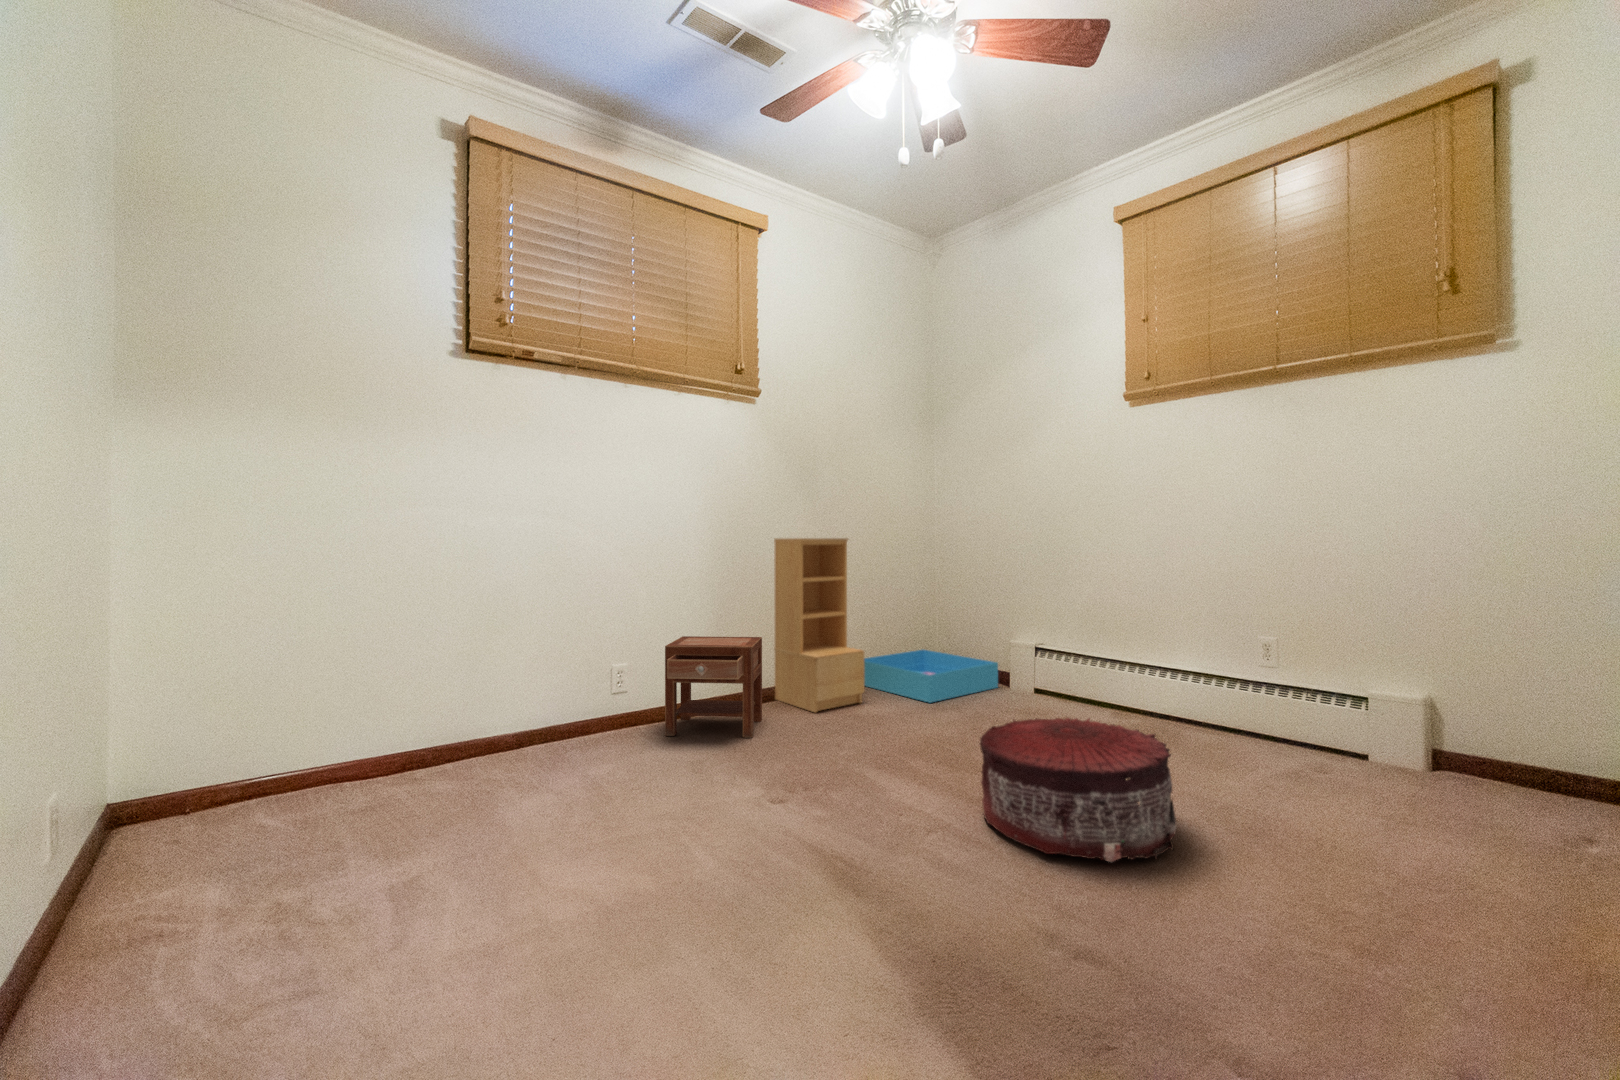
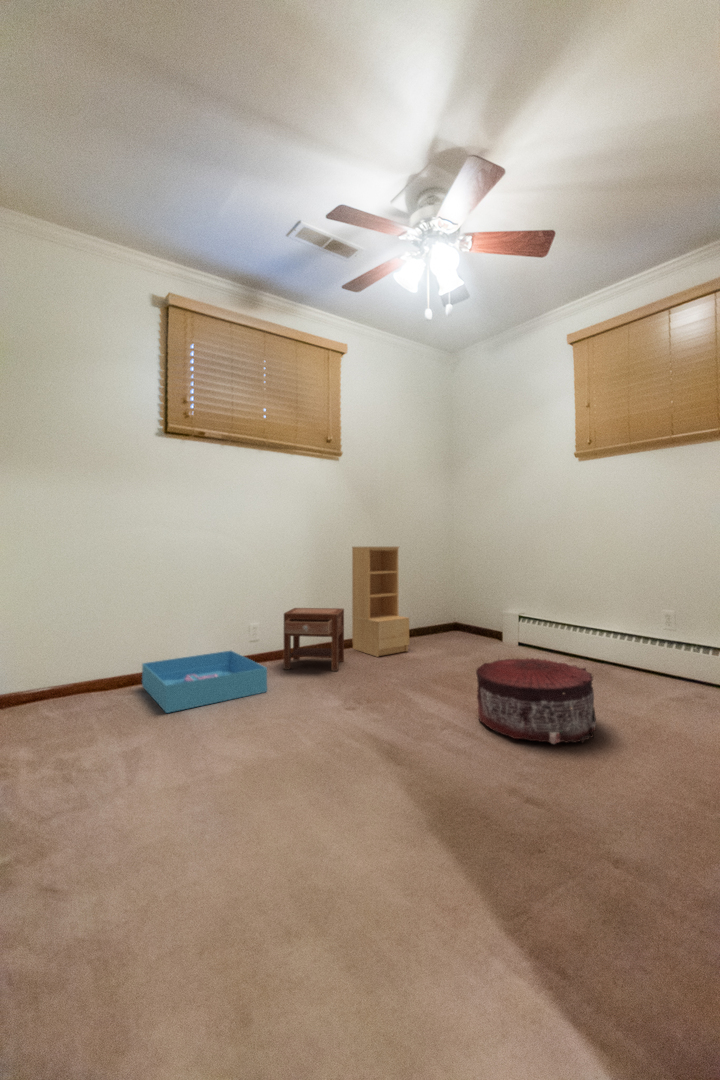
storage bin: present [864,650,998,703] -> present [142,651,267,713]

